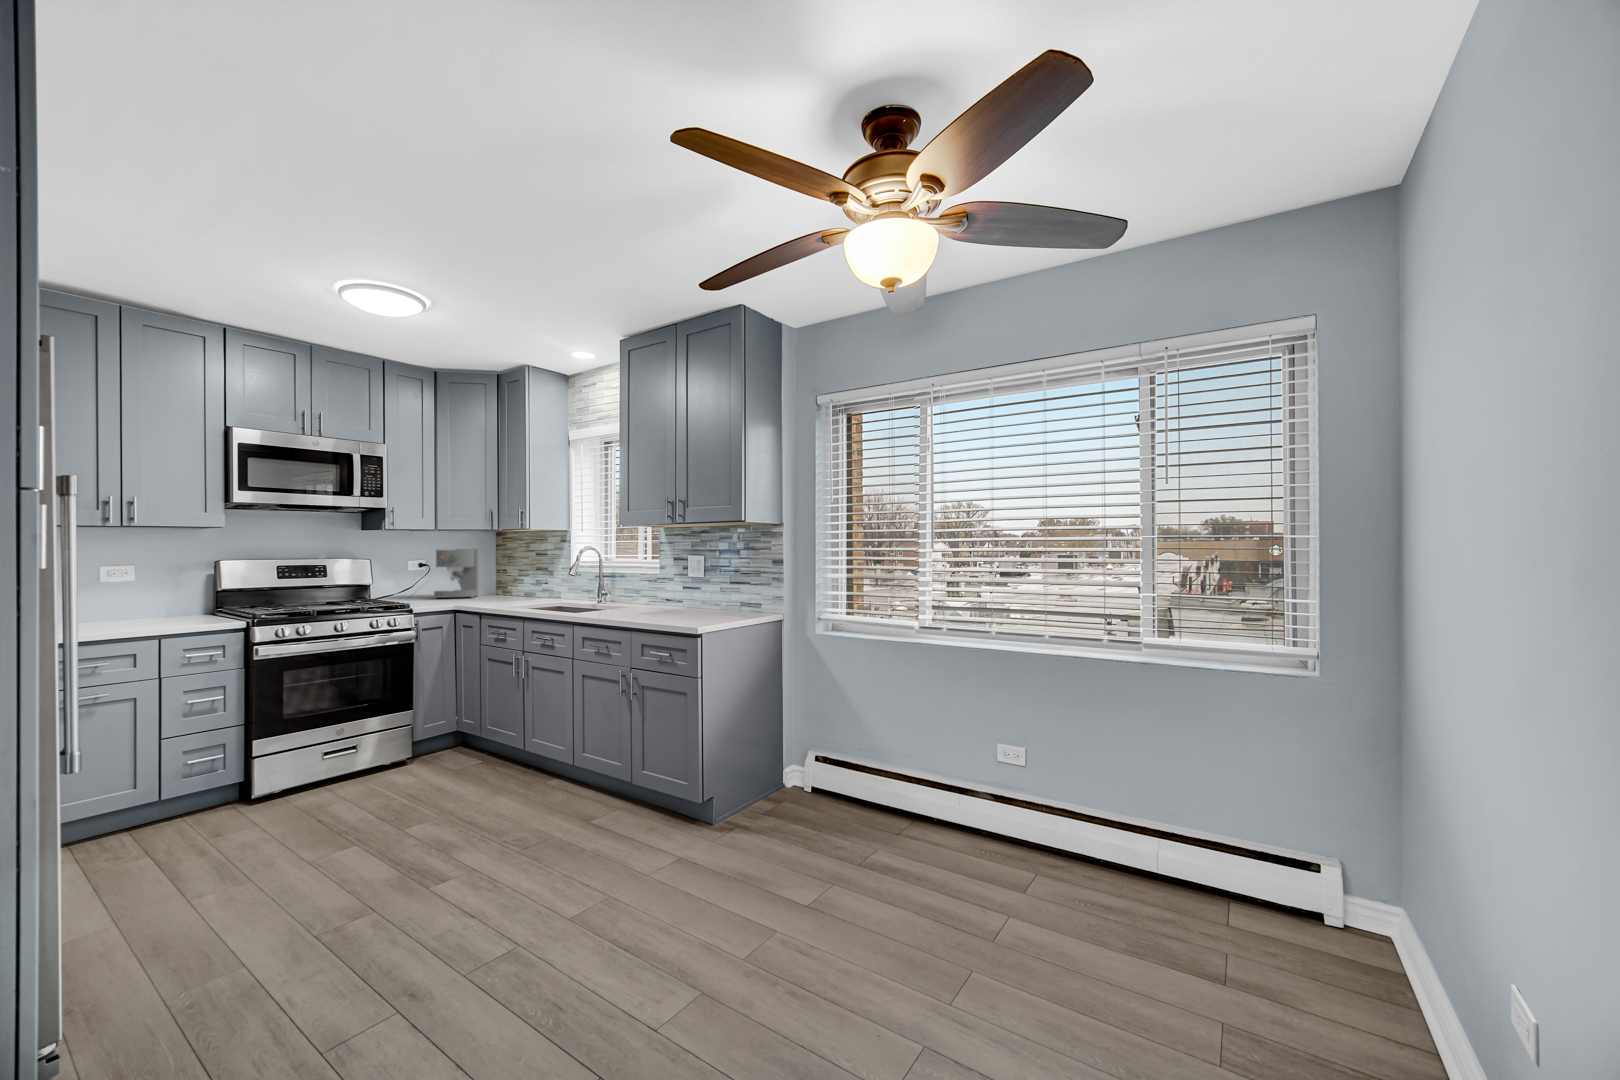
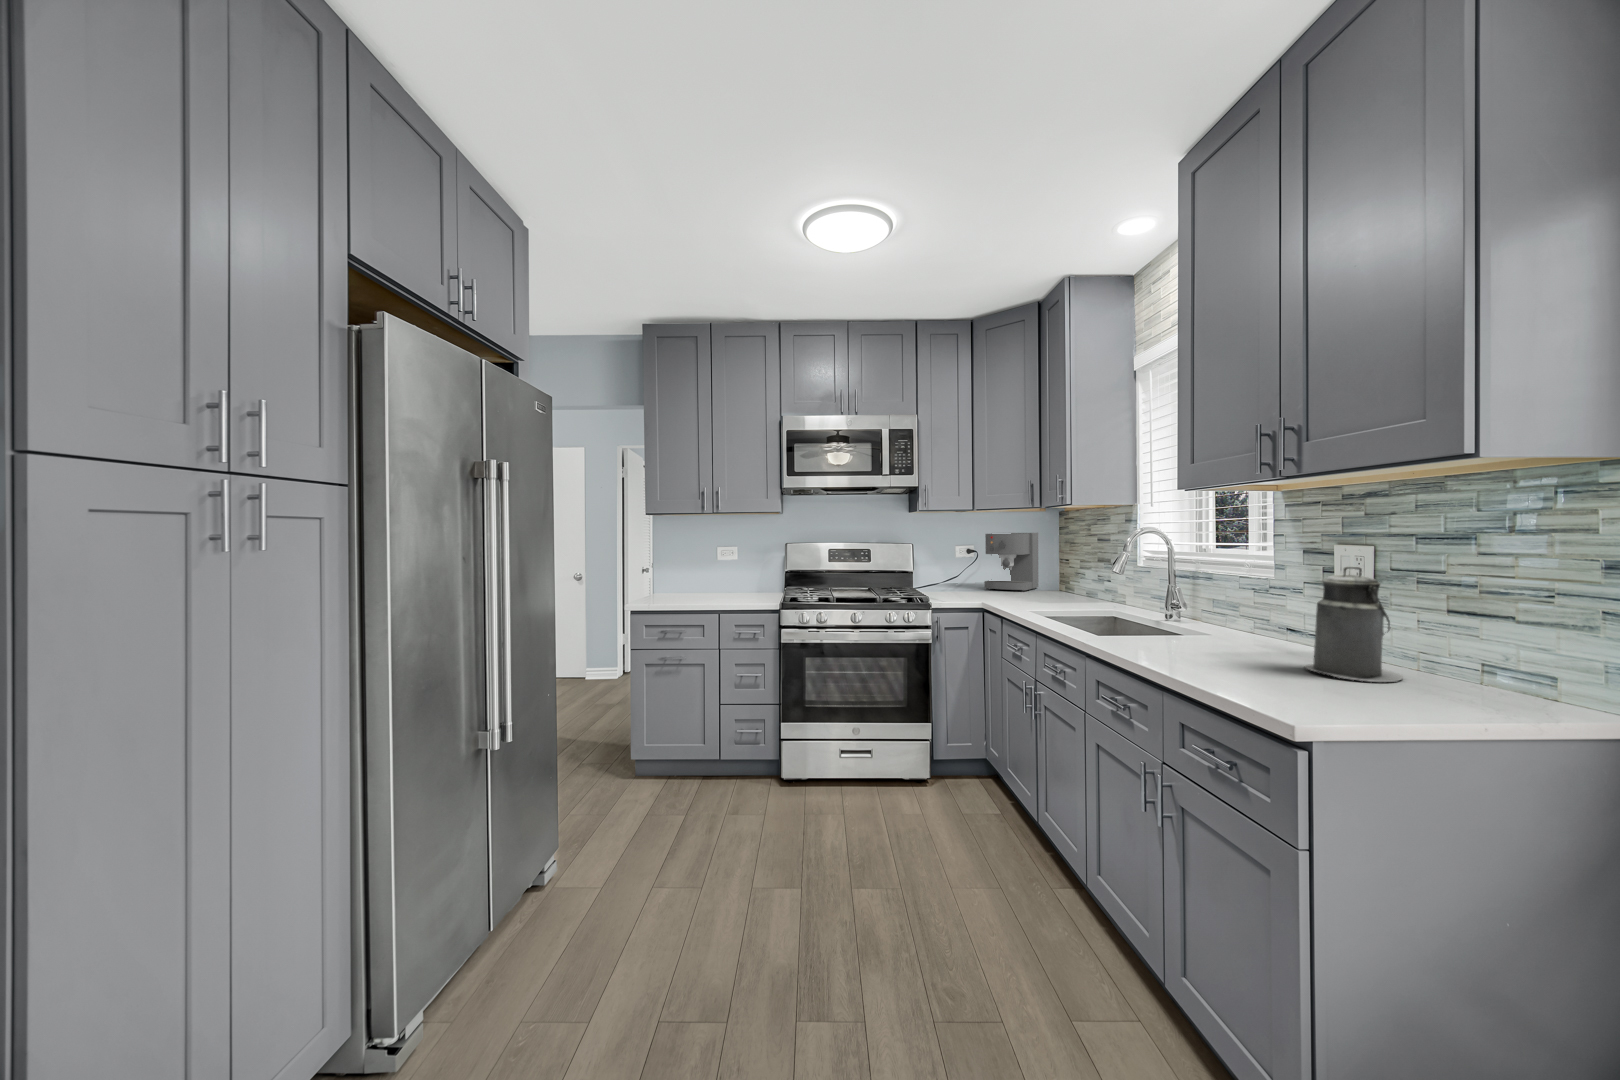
canister: none [684,565,719,616] -> present [1305,567,1404,682]

